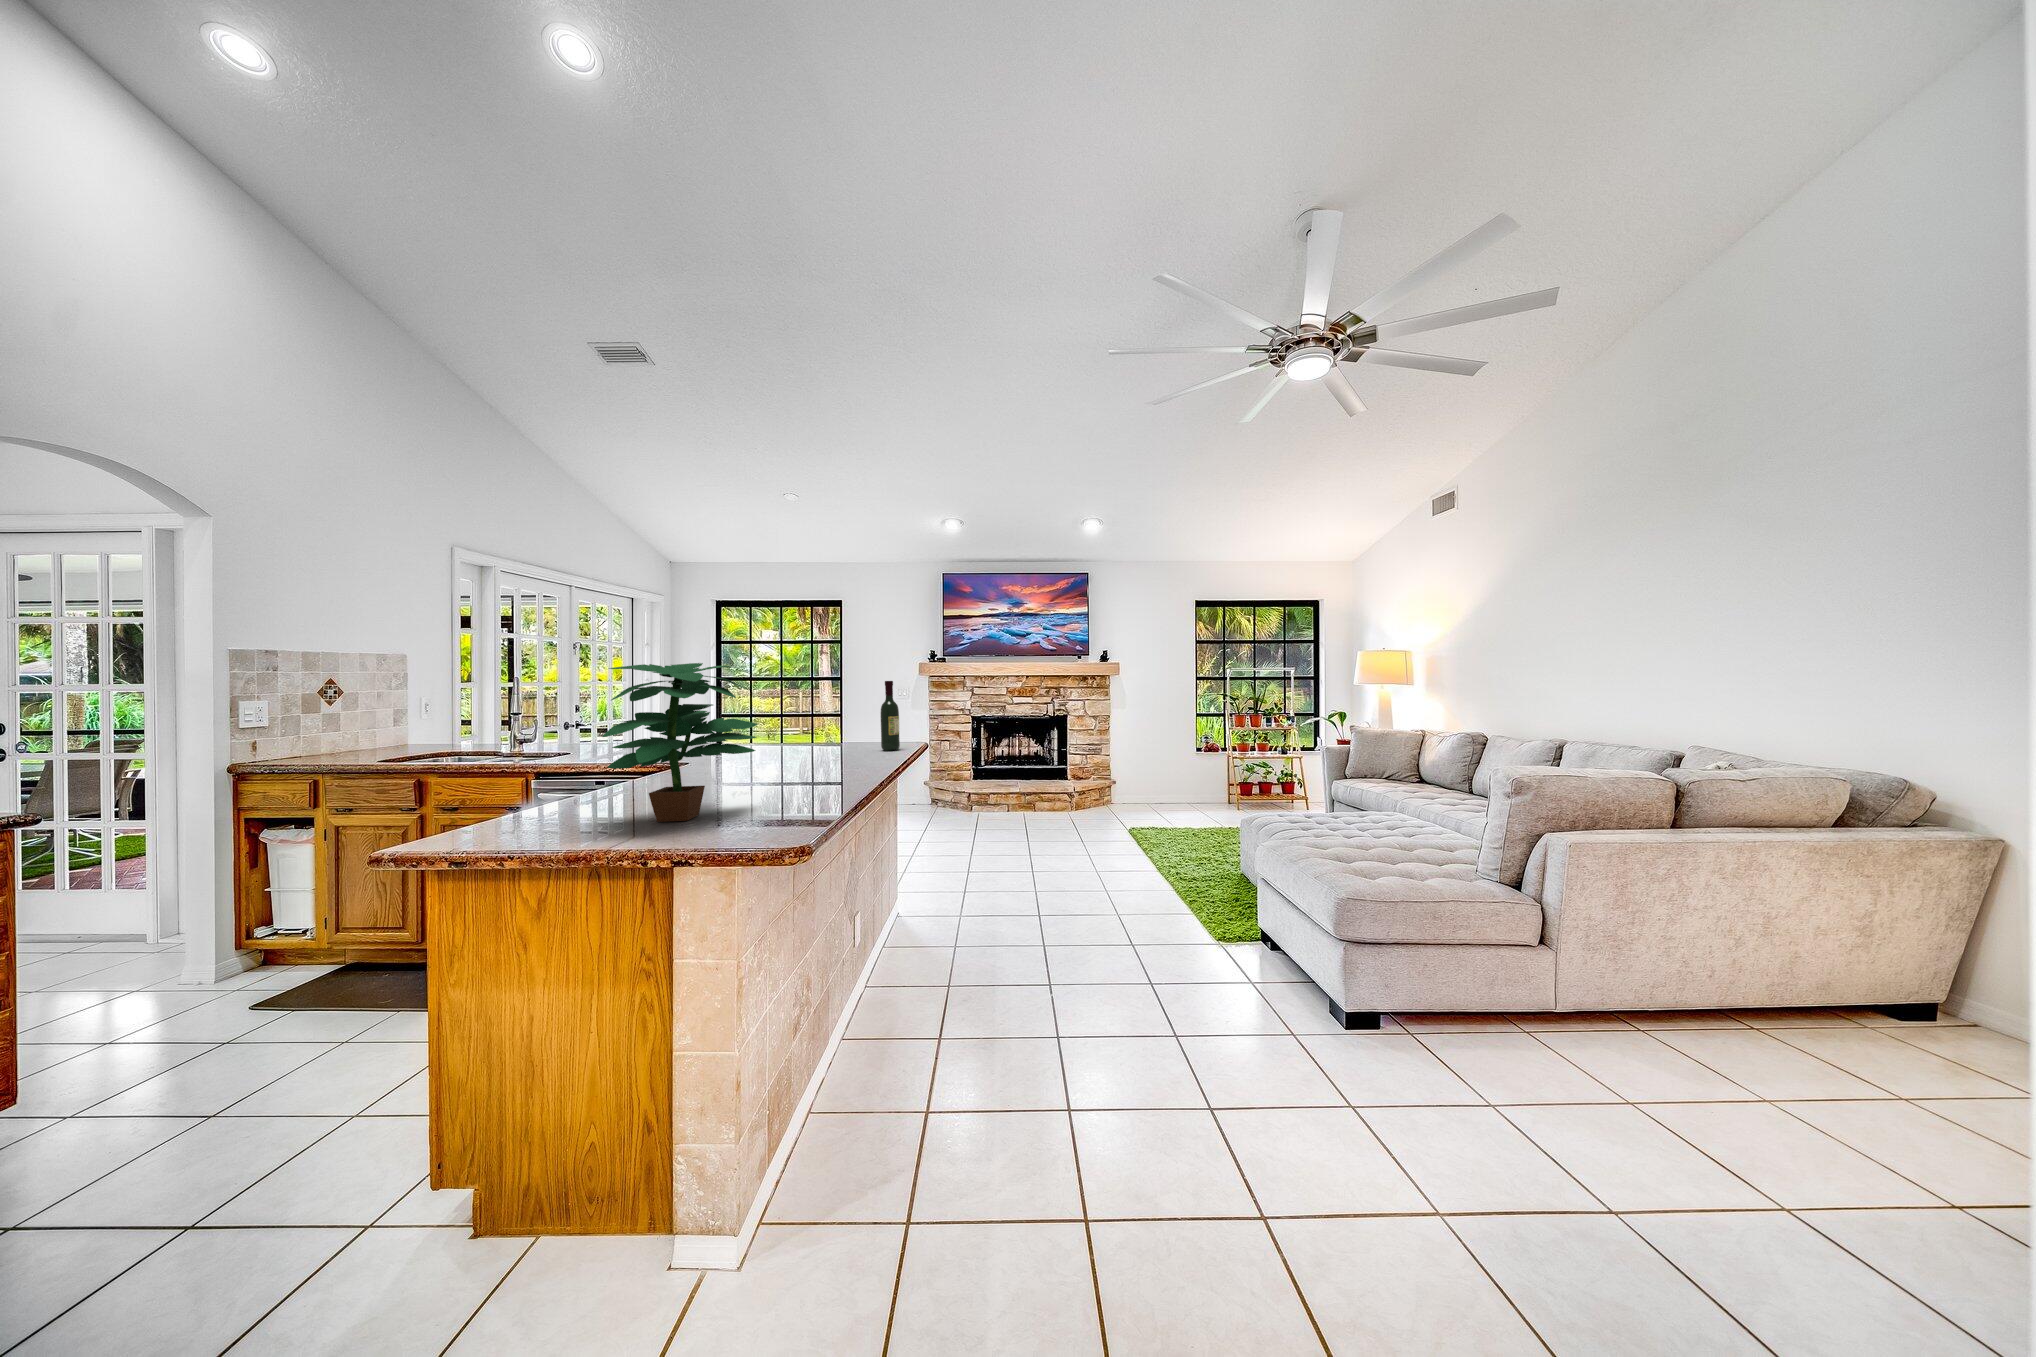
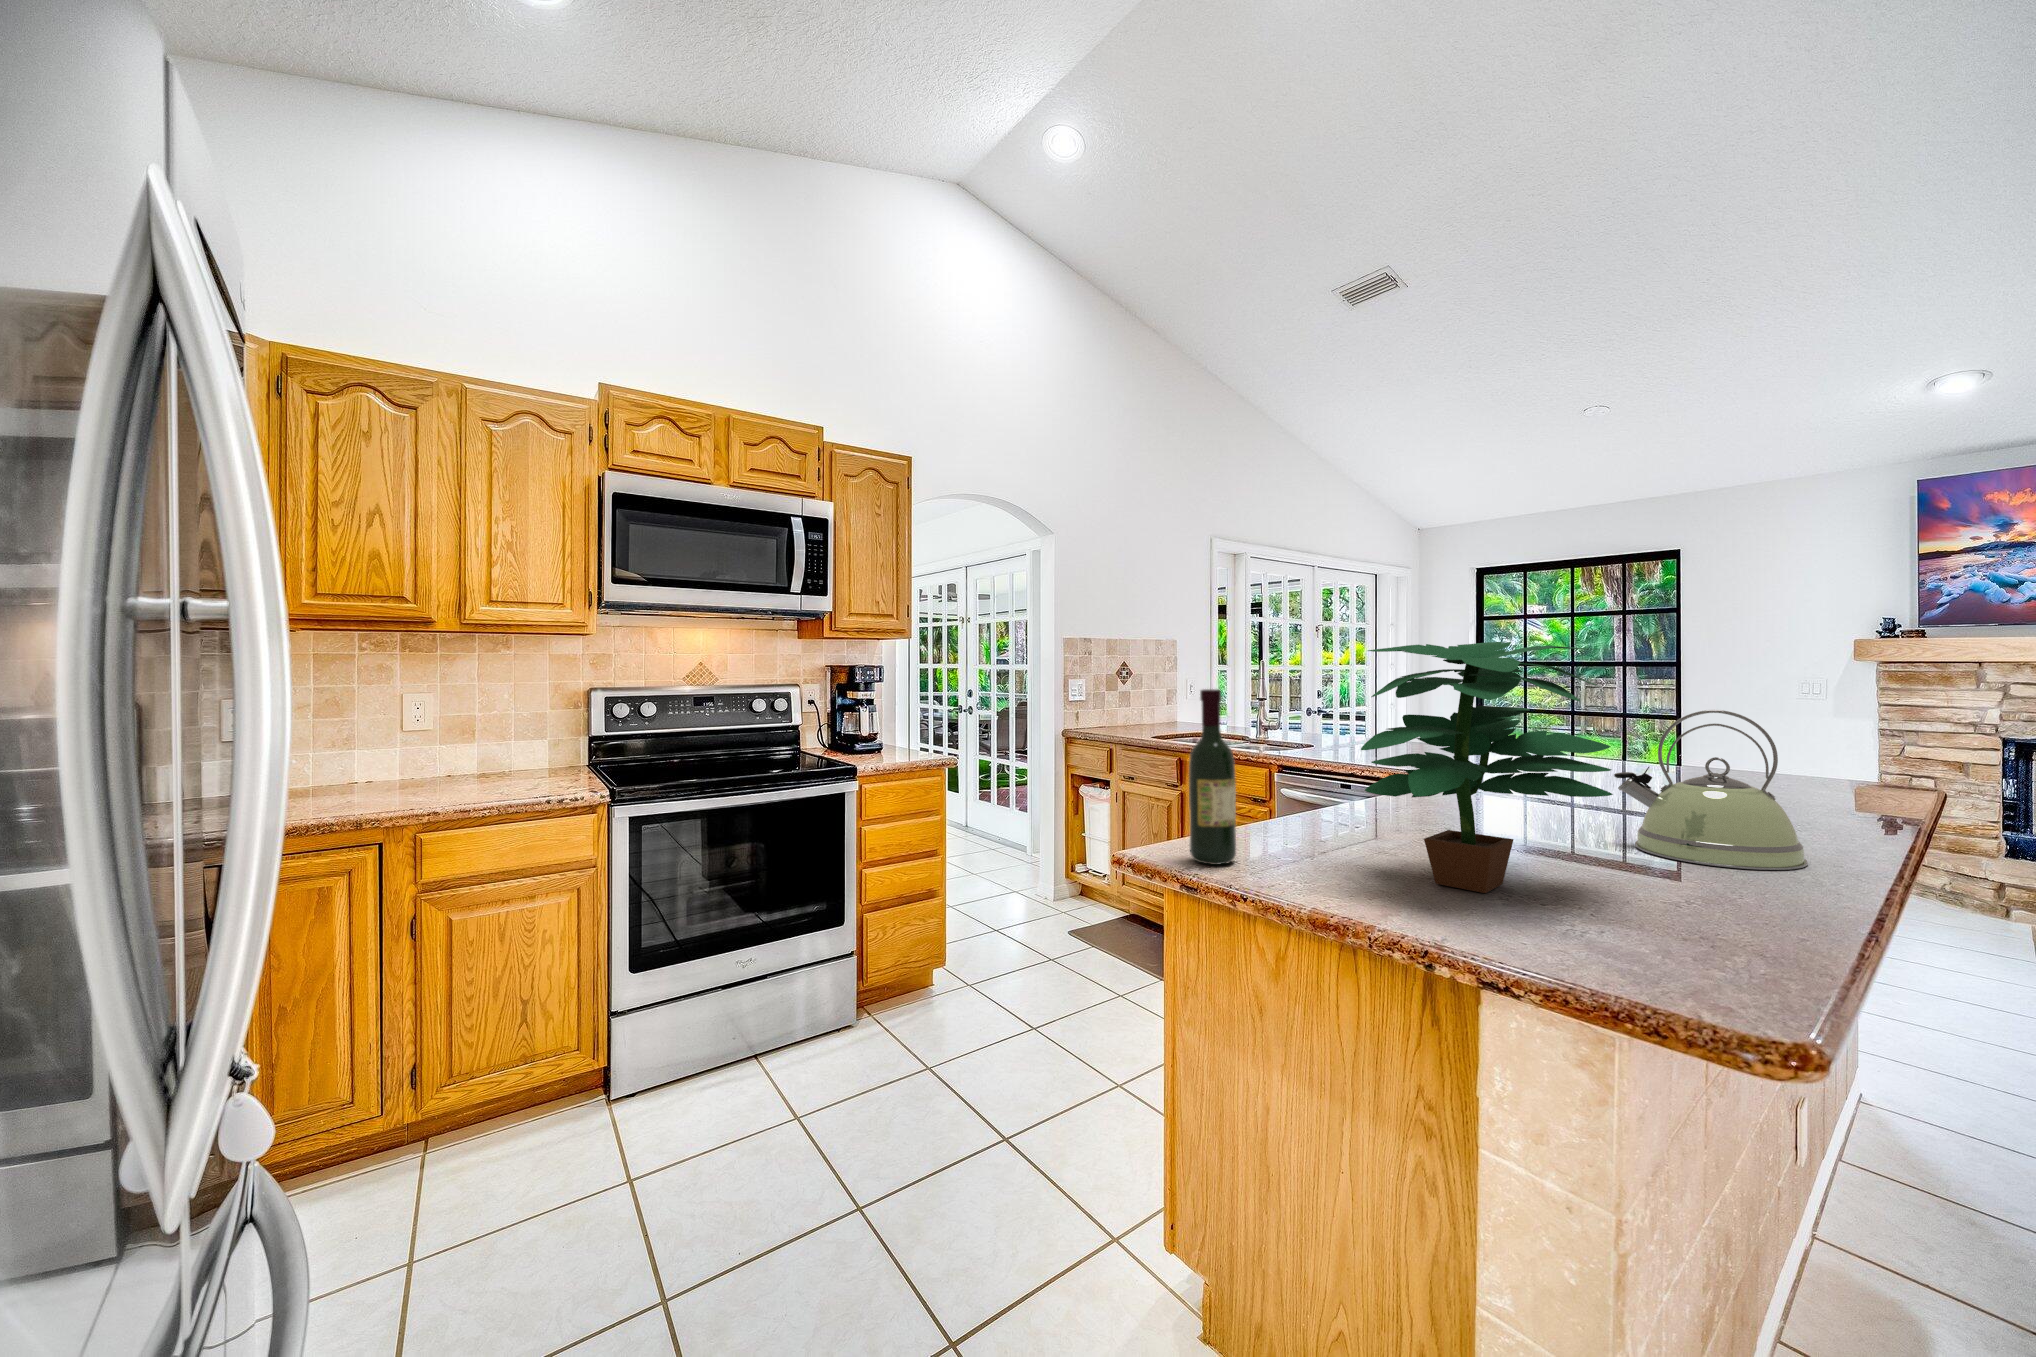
wine bottle: present [880,681,900,751] -> present [1189,689,1236,865]
kettle: none [769,702,853,788] -> present [1614,710,1808,870]

